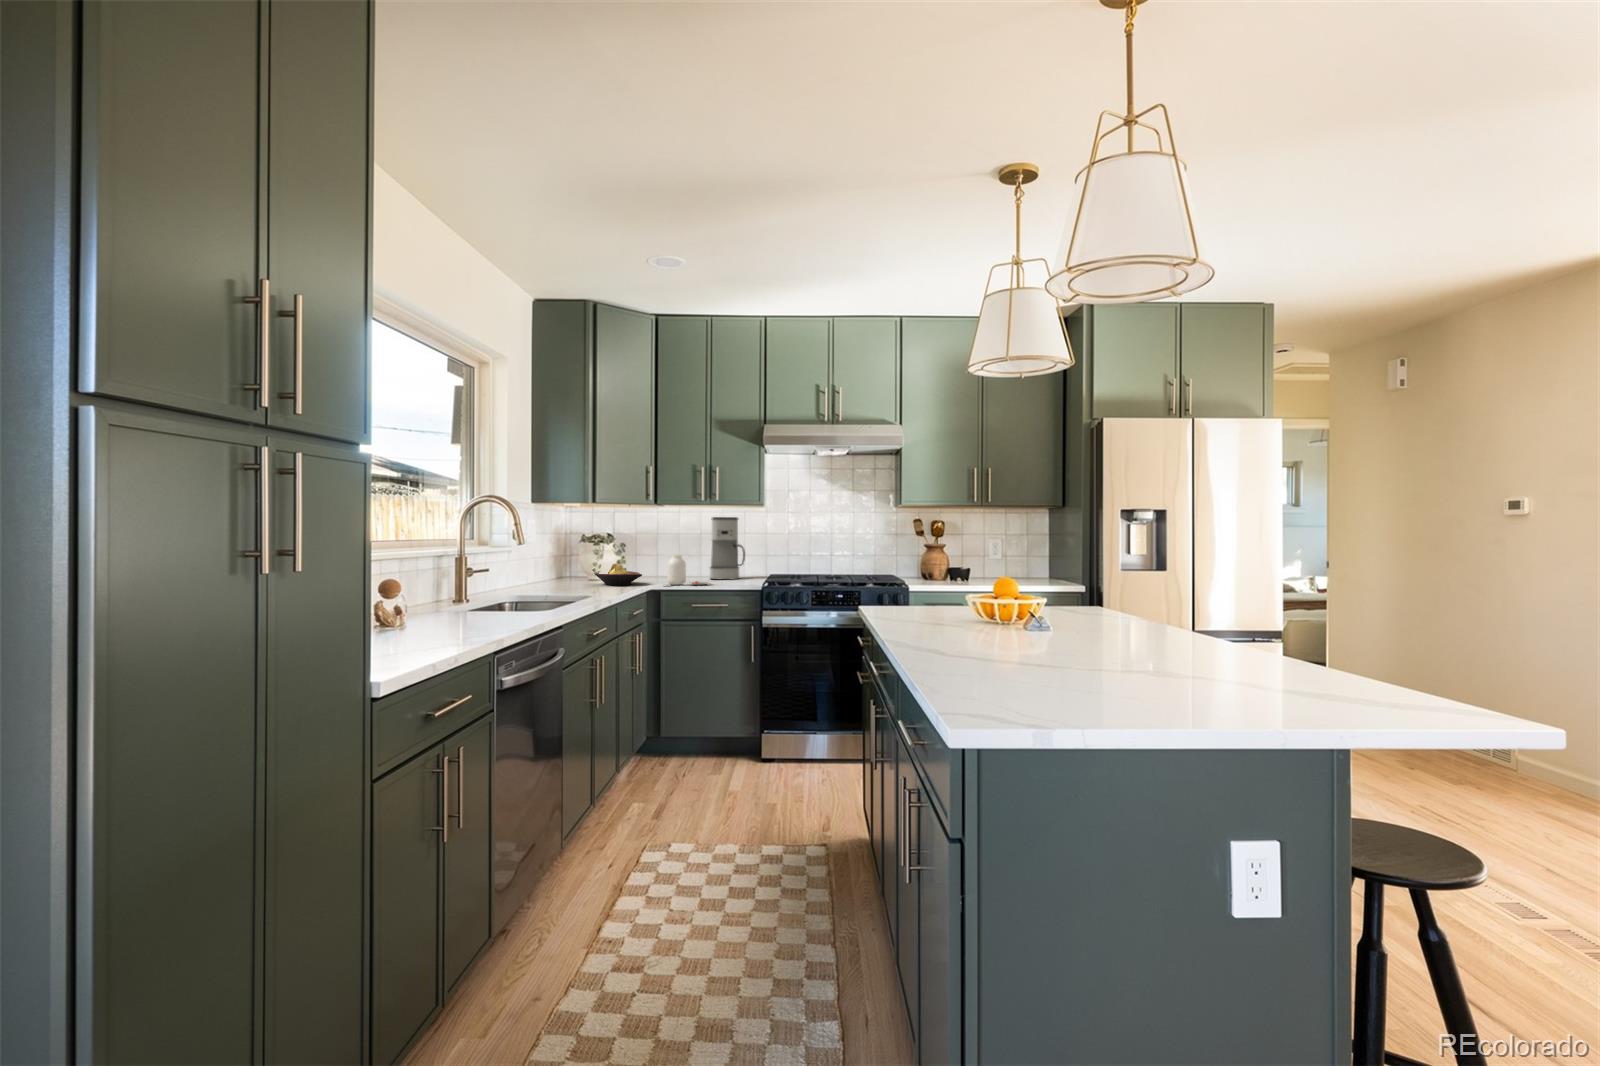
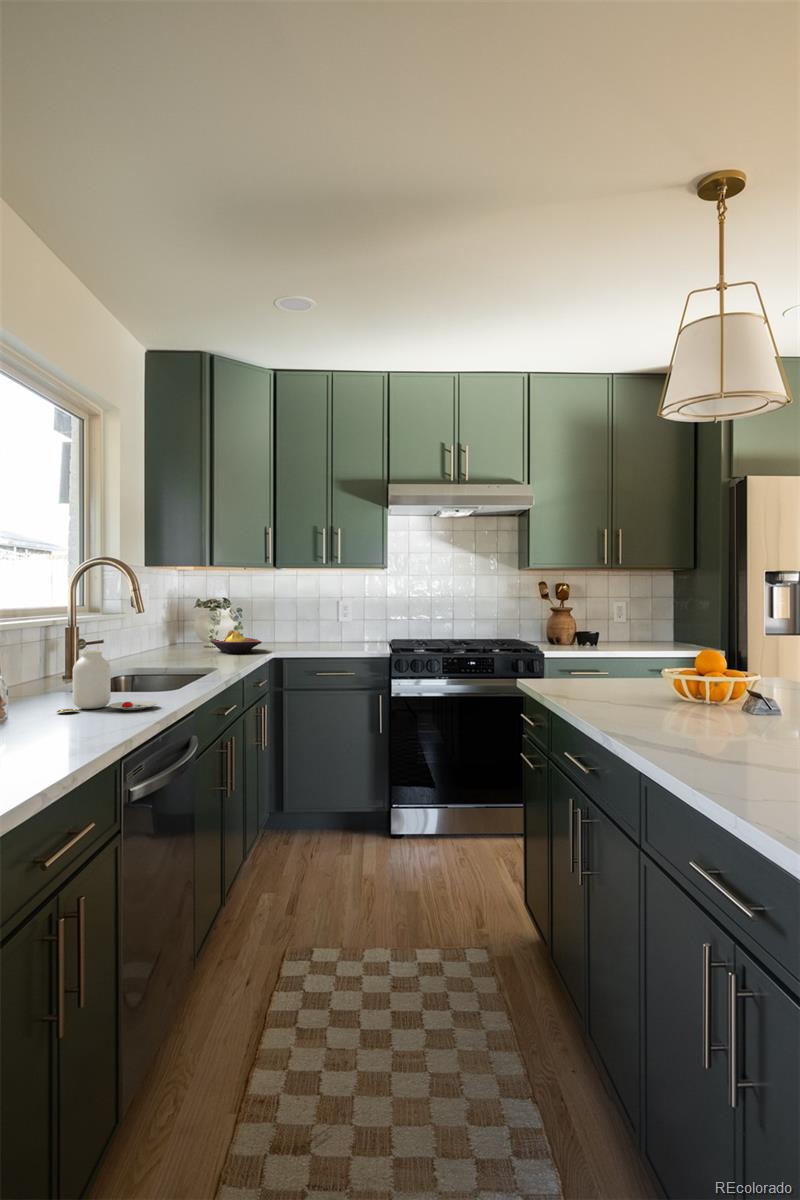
coffee maker: present [710,517,745,579] -> none [329,580,366,645]
jar: present [667,555,709,585] -> present [57,651,158,712]

